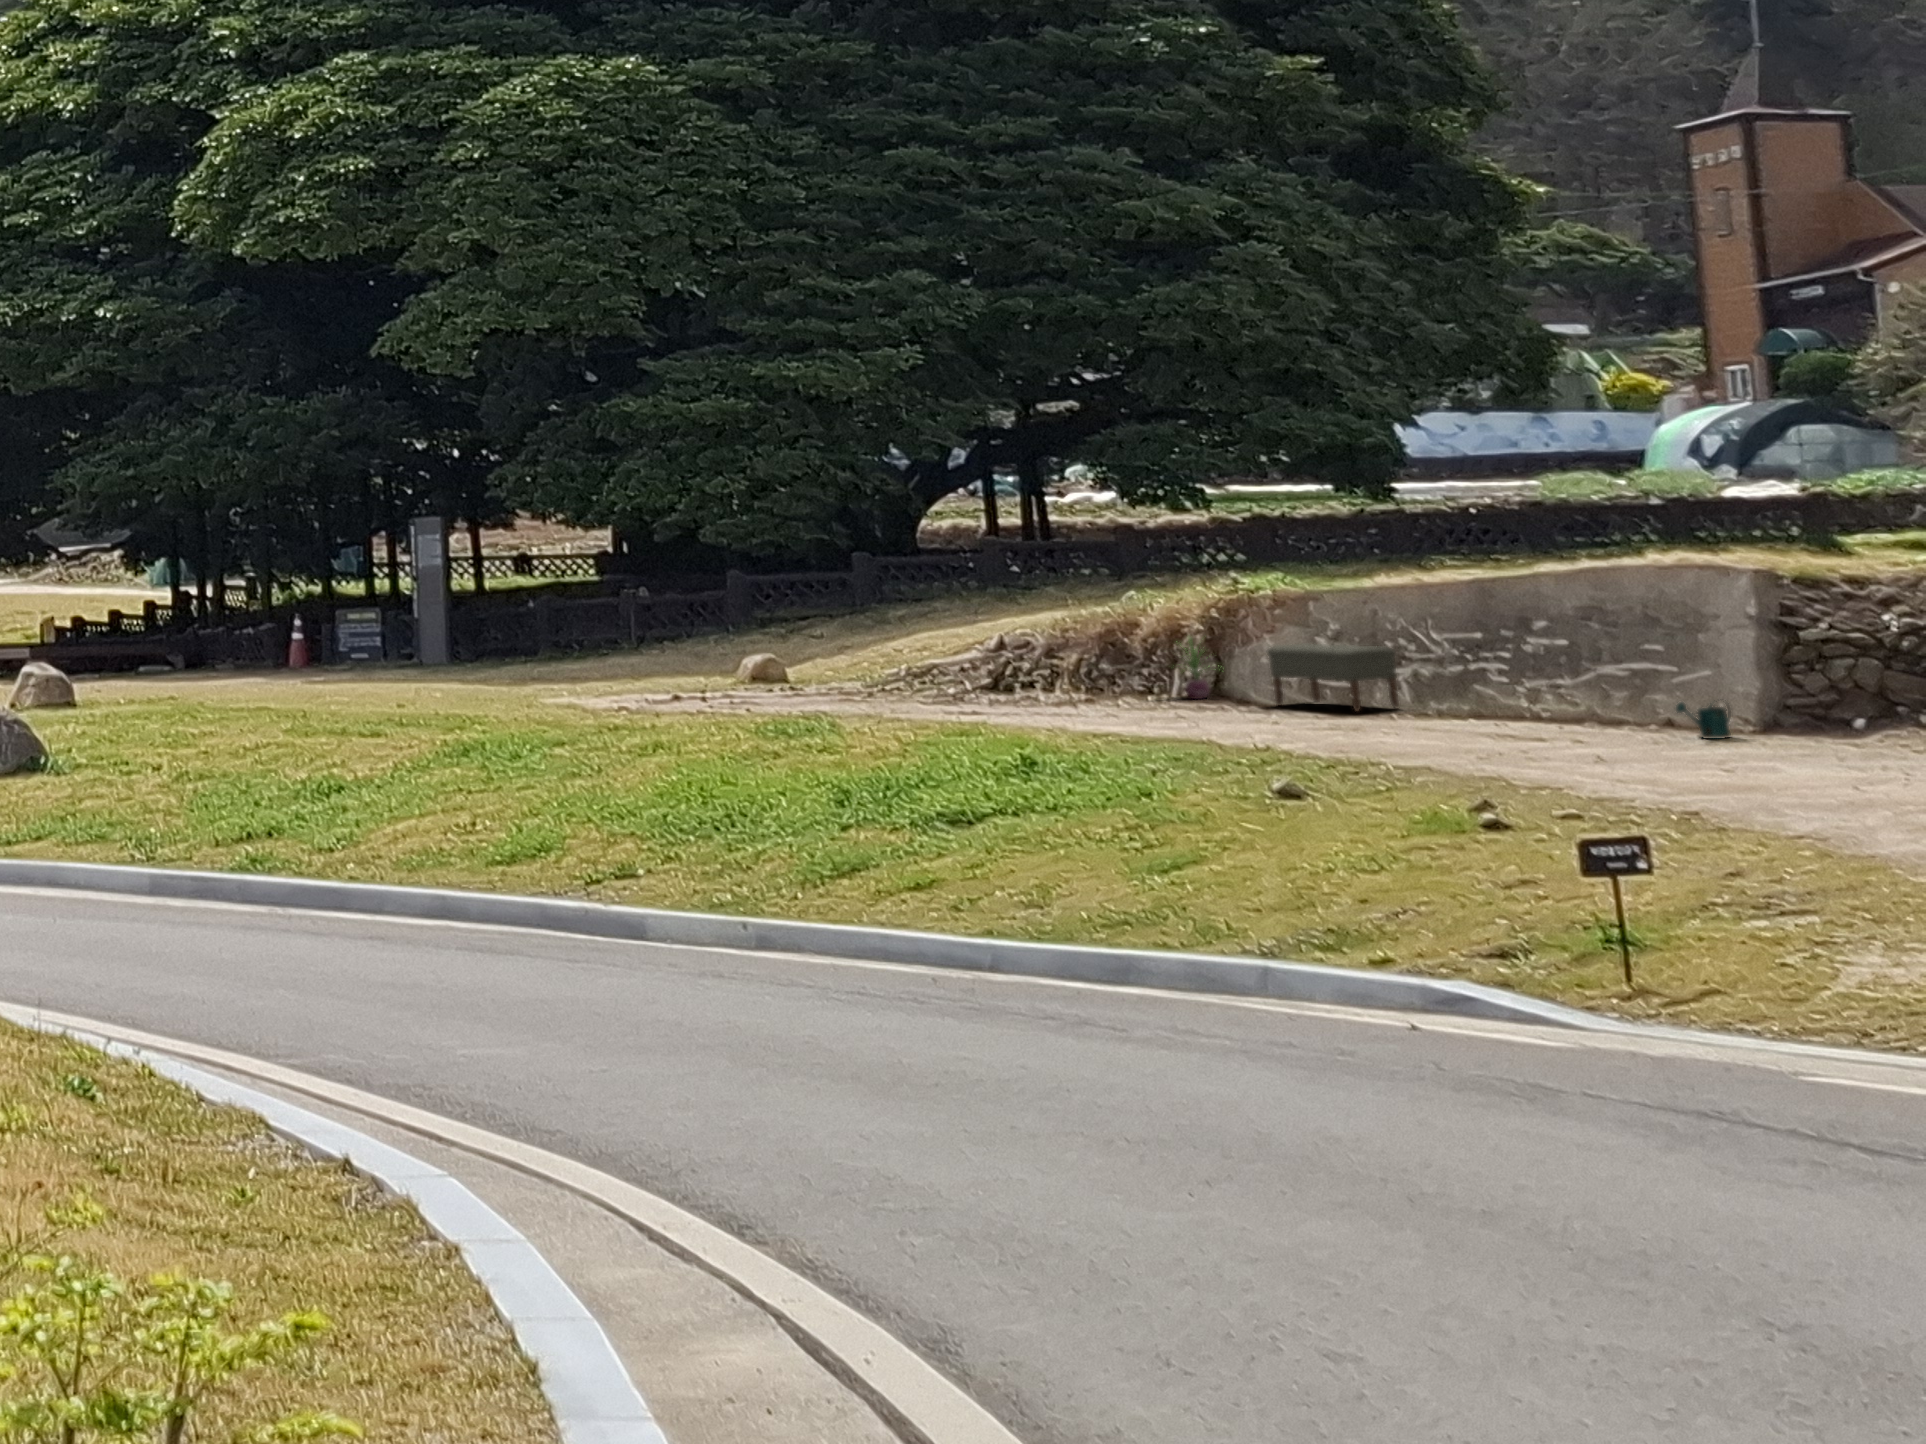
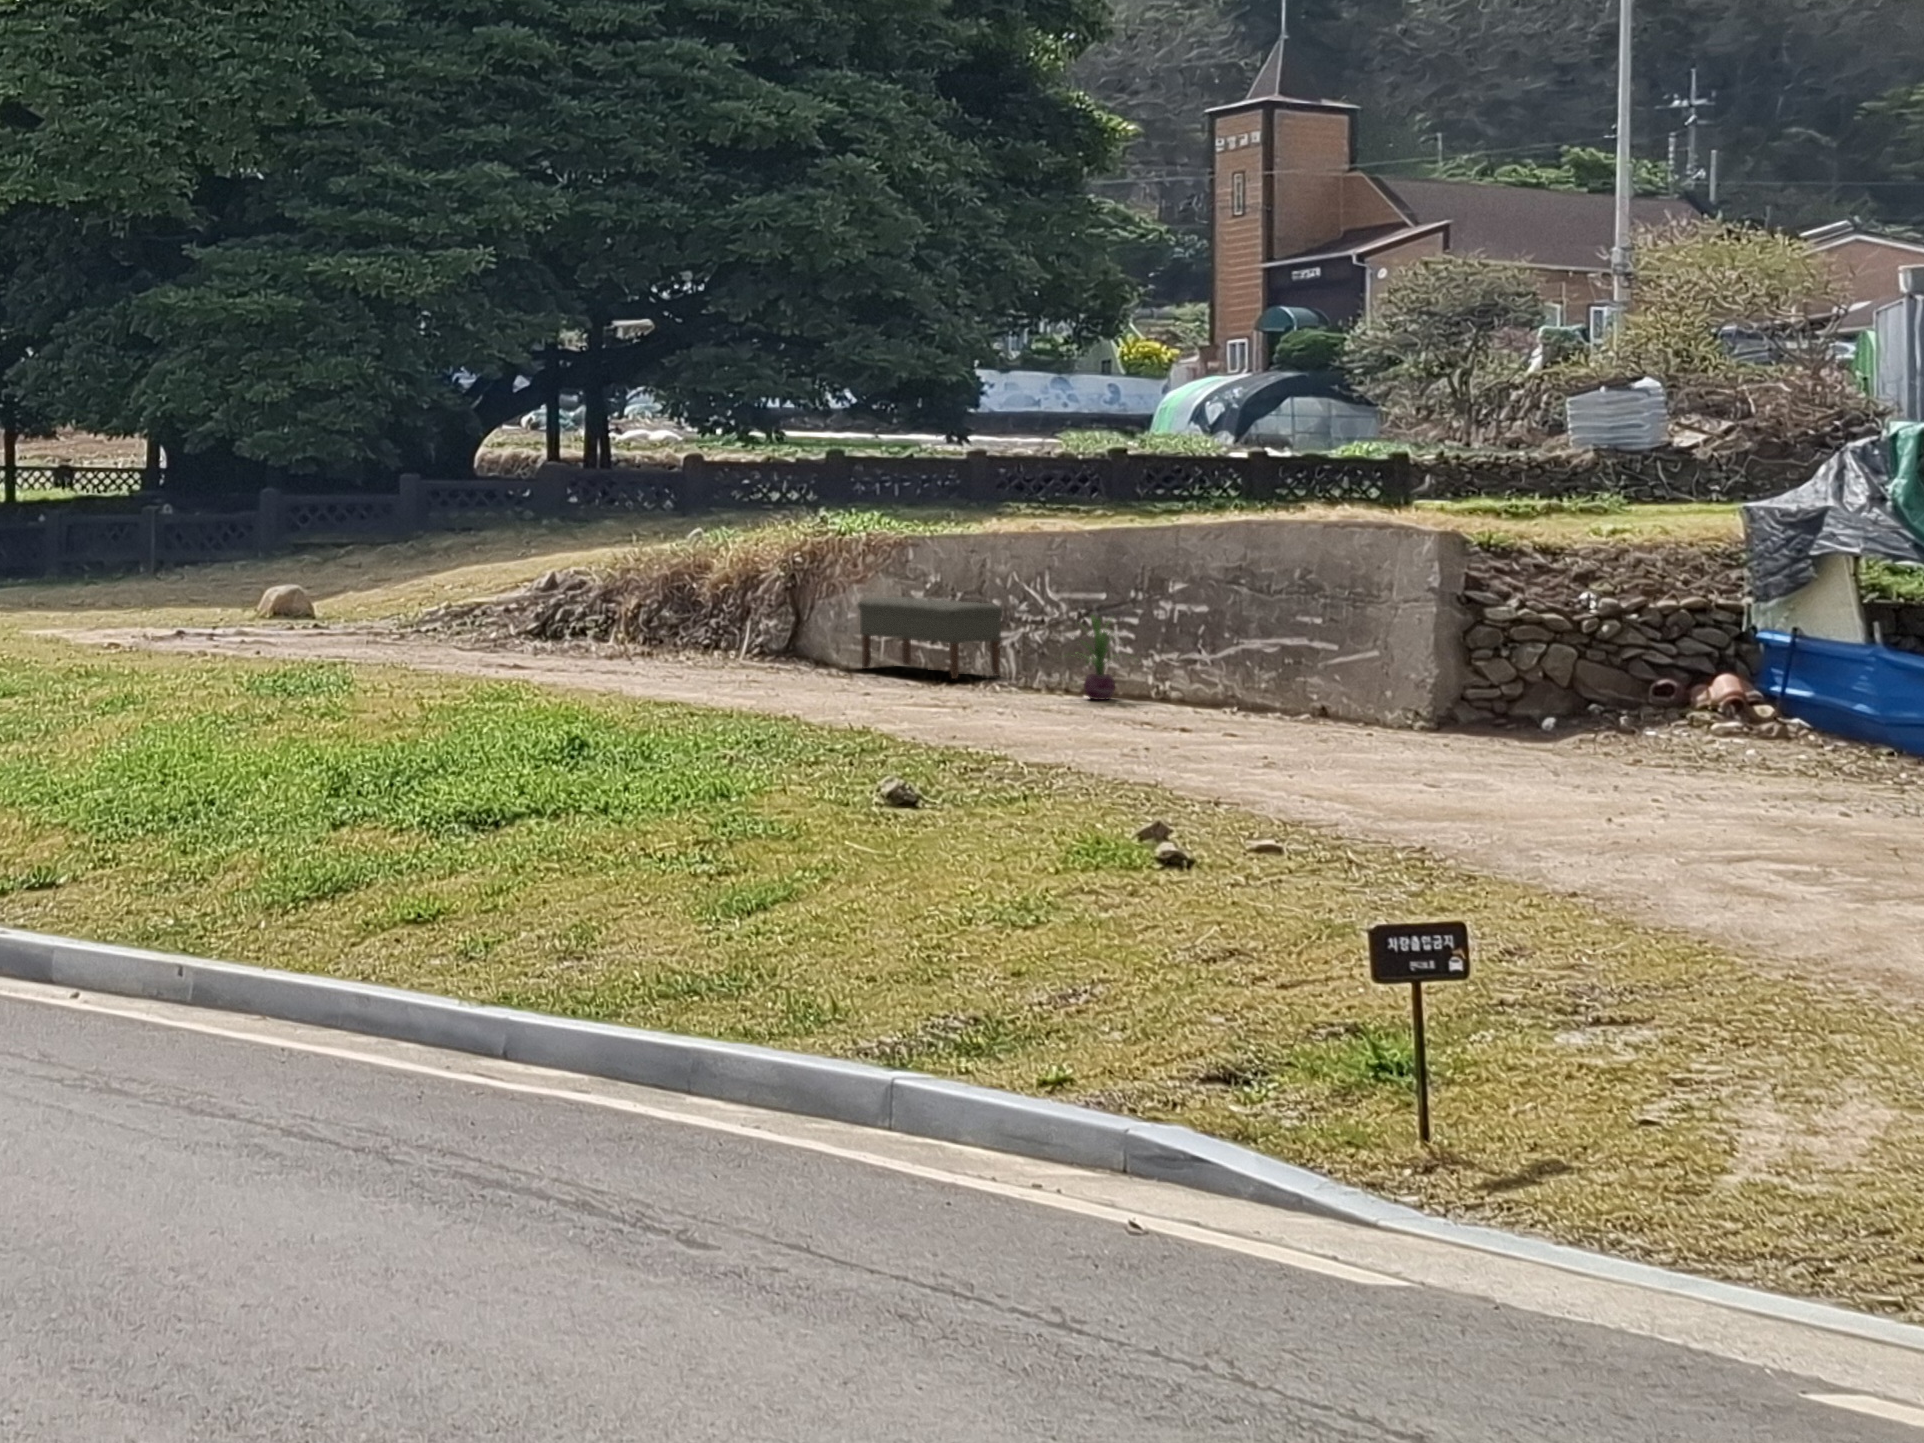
decorative plant: present [1180,637,1222,699] -> present [1082,615,1118,700]
watering can: present [1676,703,1730,739] -> none [1325,680,1383,727]

